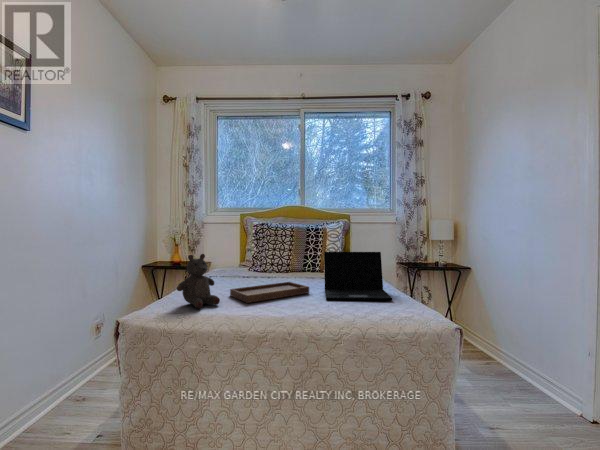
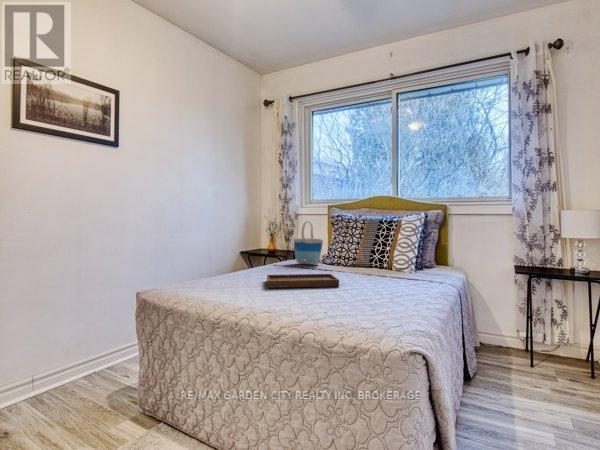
tote bag: none [223,229,256,274] -> present [294,221,323,264]
laptop: present [324,252,392,300] -> none [343,245,426,302]
stuffed bear: present [177,254,220,309] -> none [214,241,249,287]

